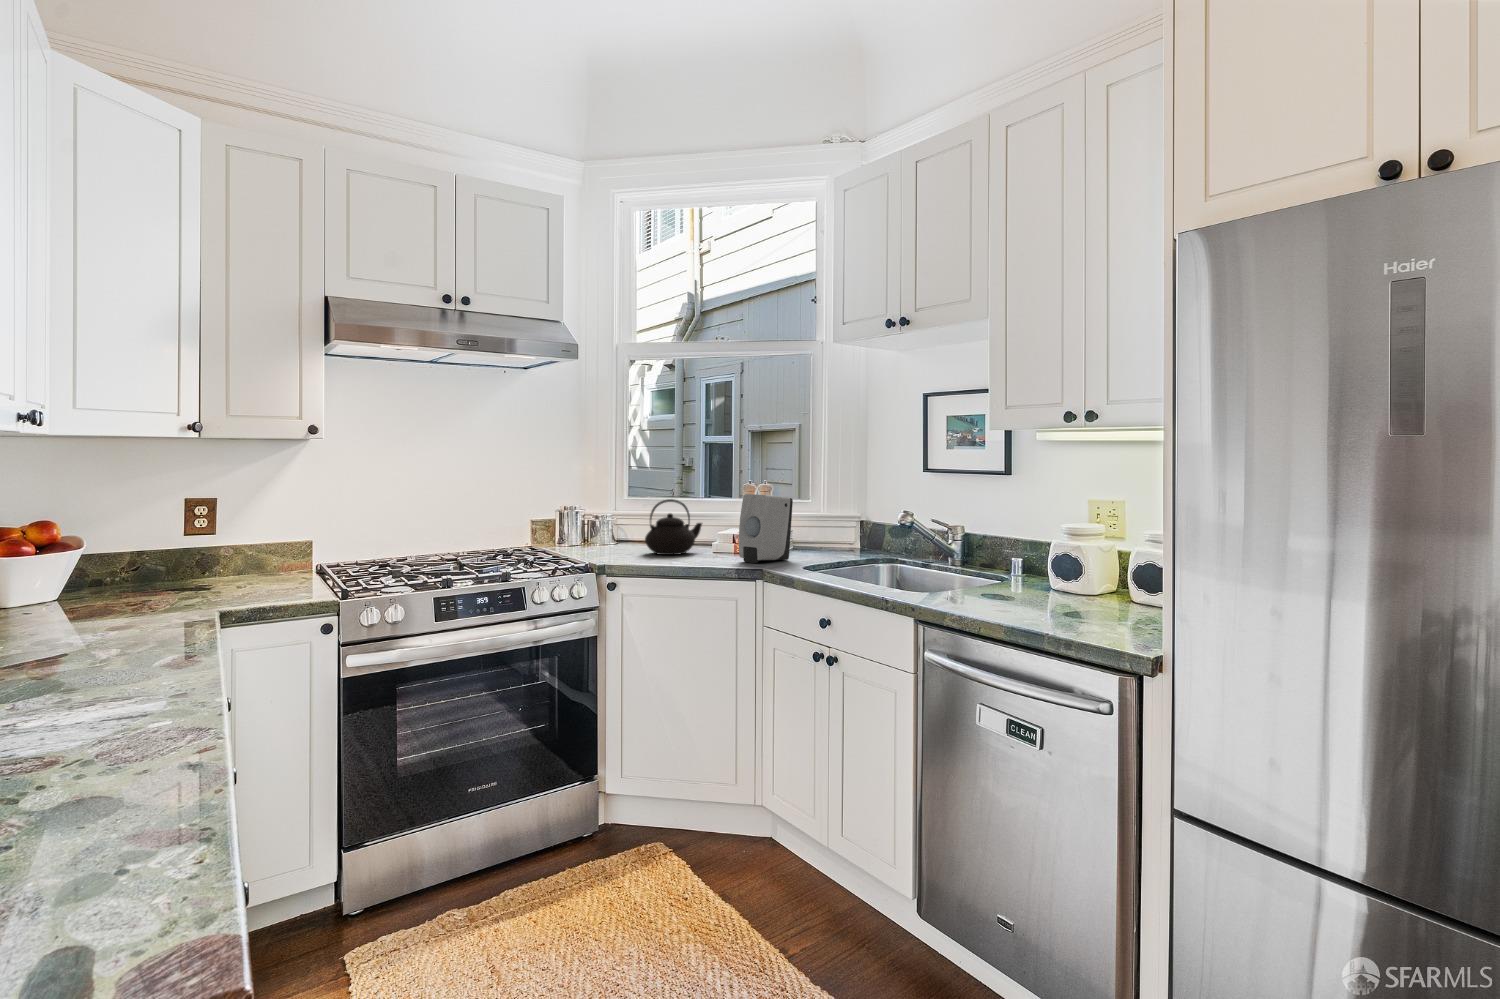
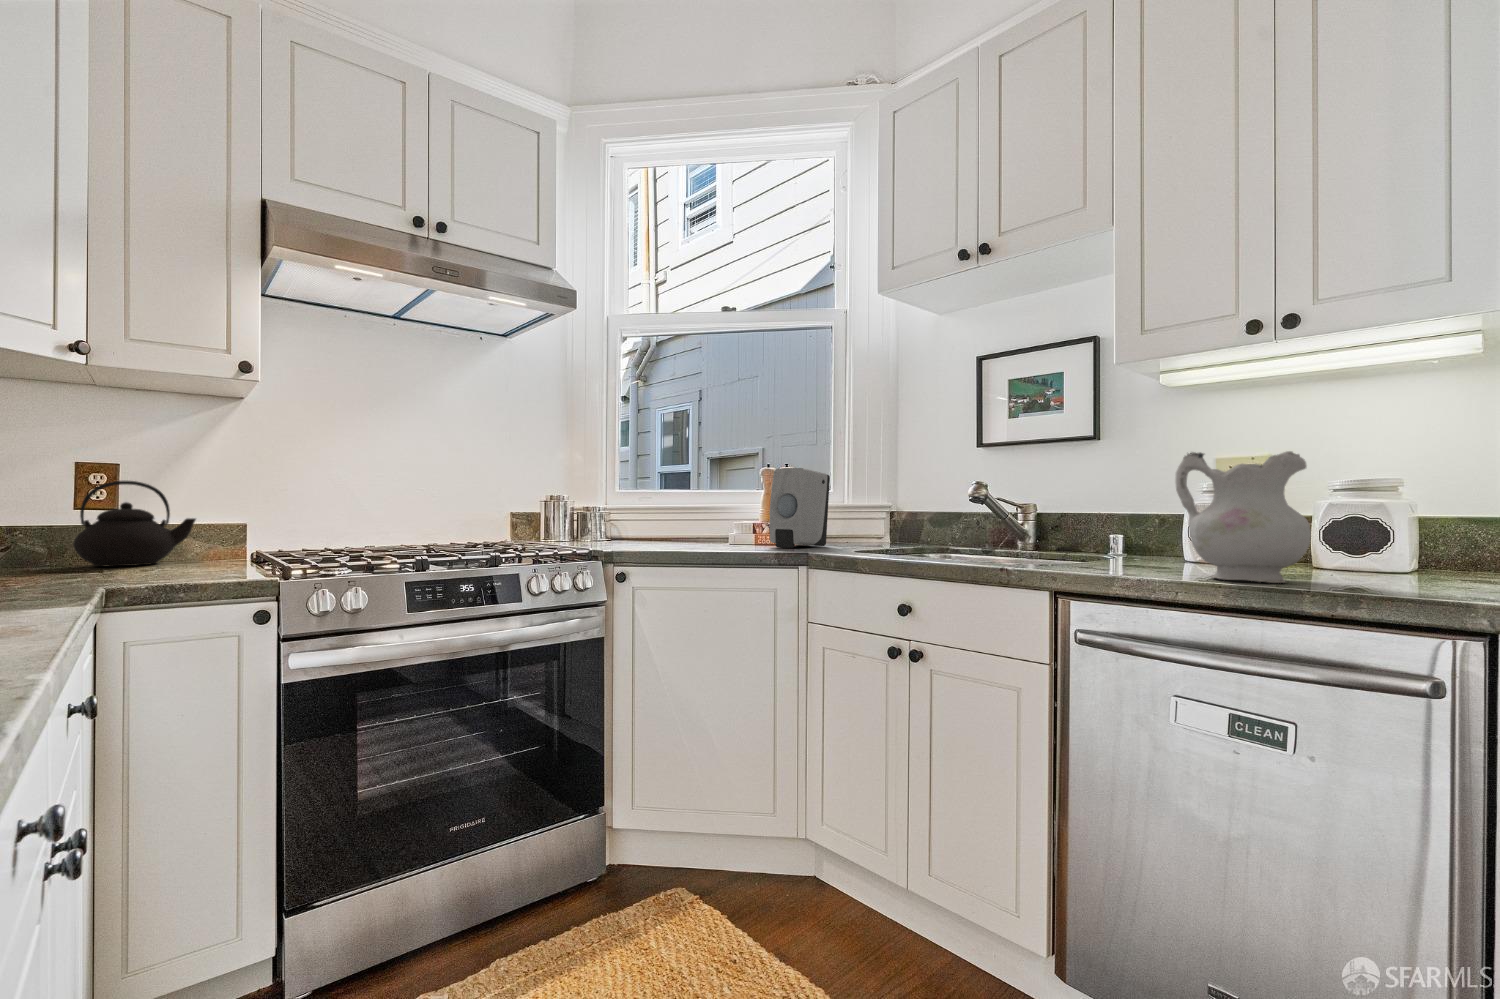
teapot: present [645,499,702,555] -> present [73,481,196,566]
ceramic pitcher: none [1023,510,1115,620] -> present [1175,451,1311,583]

